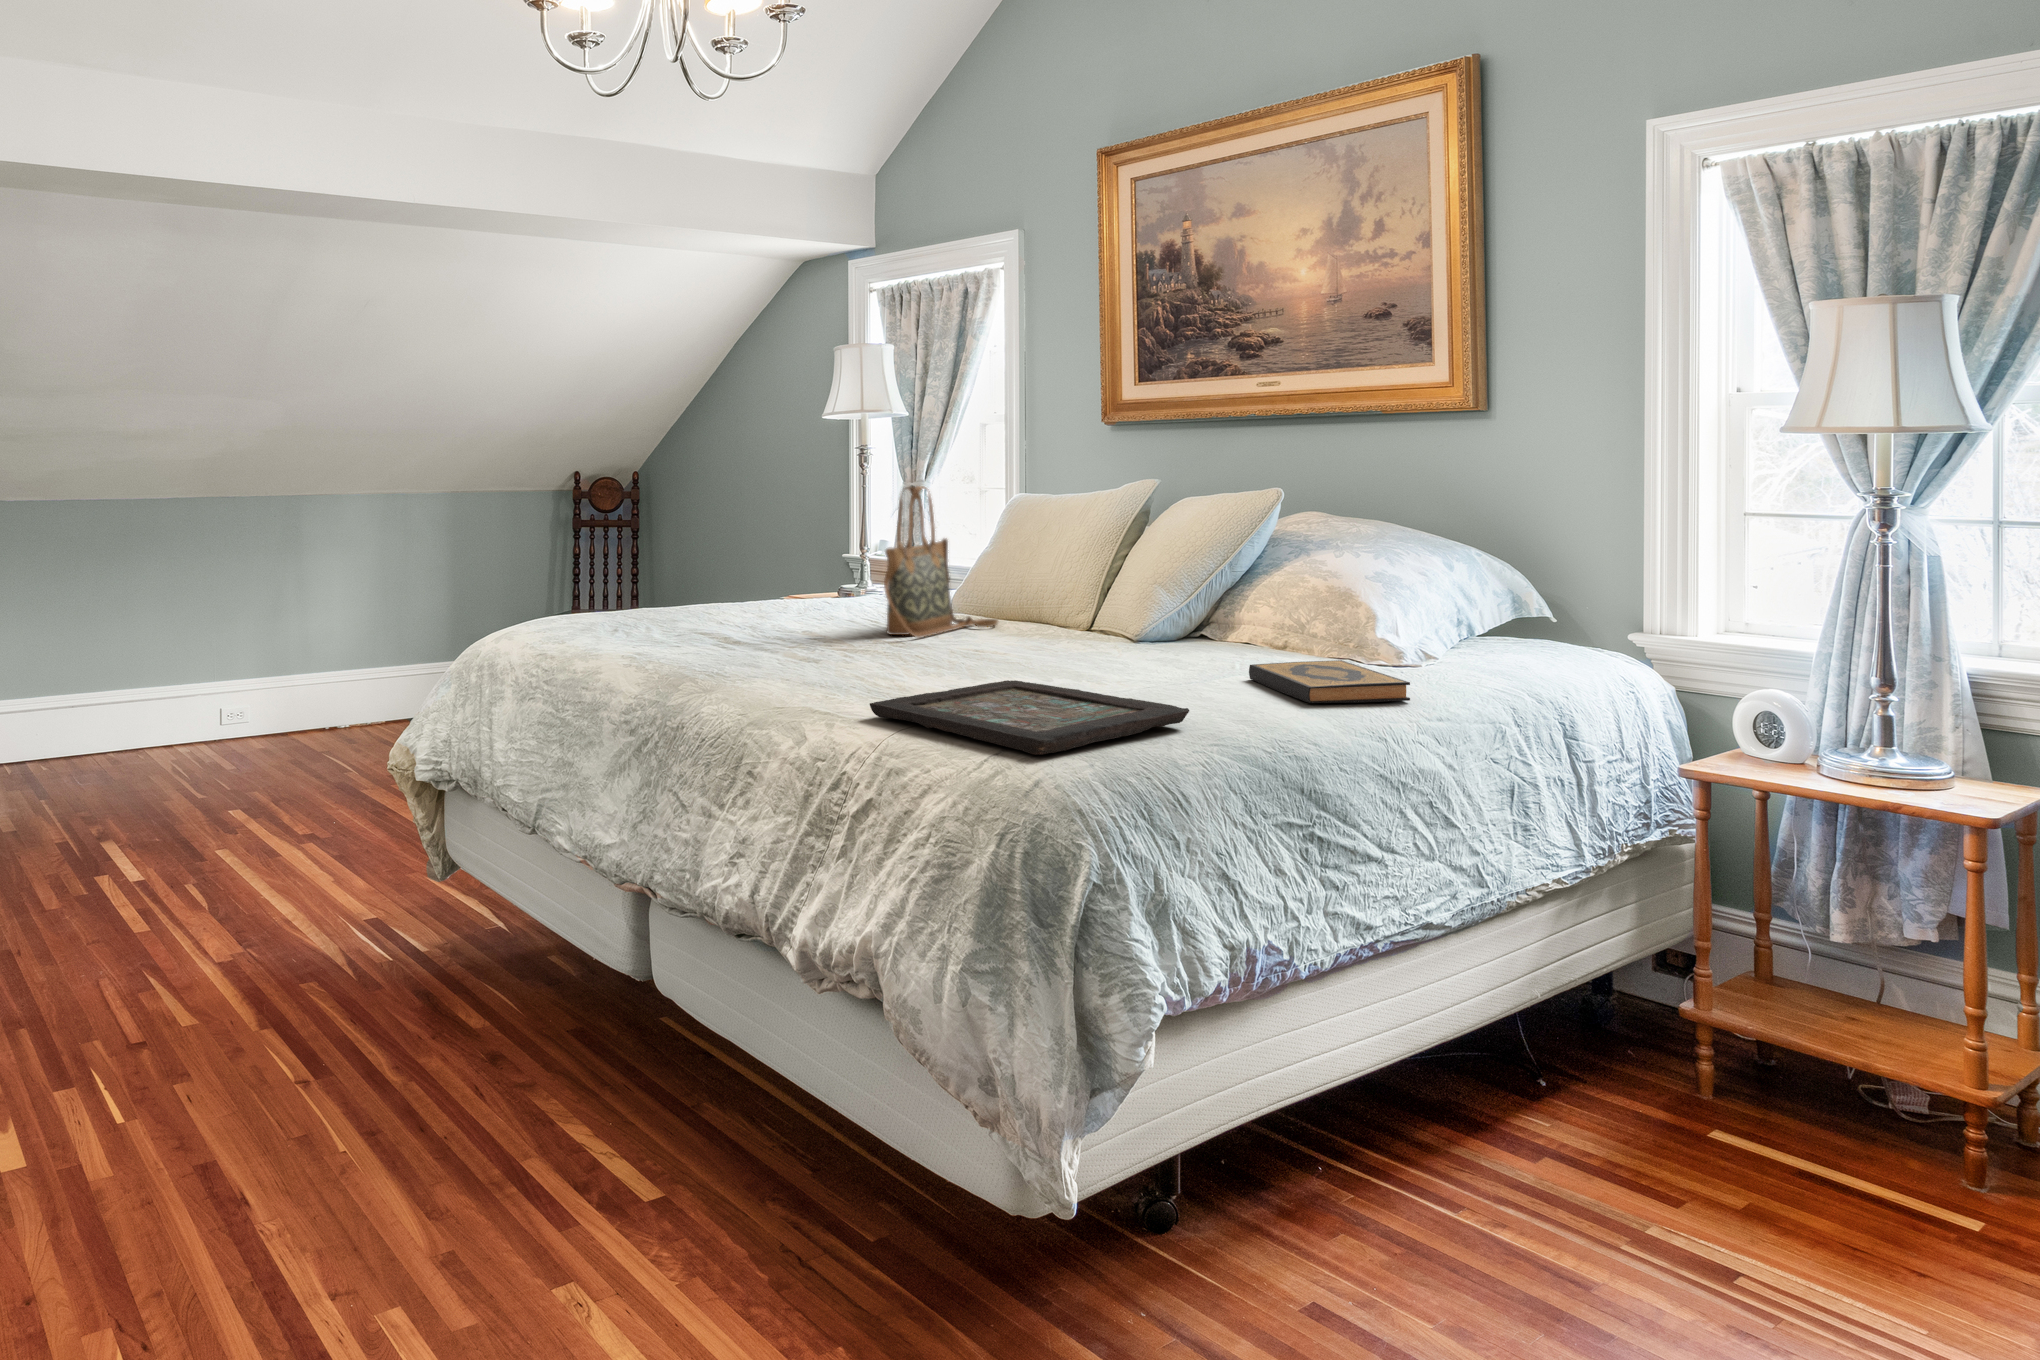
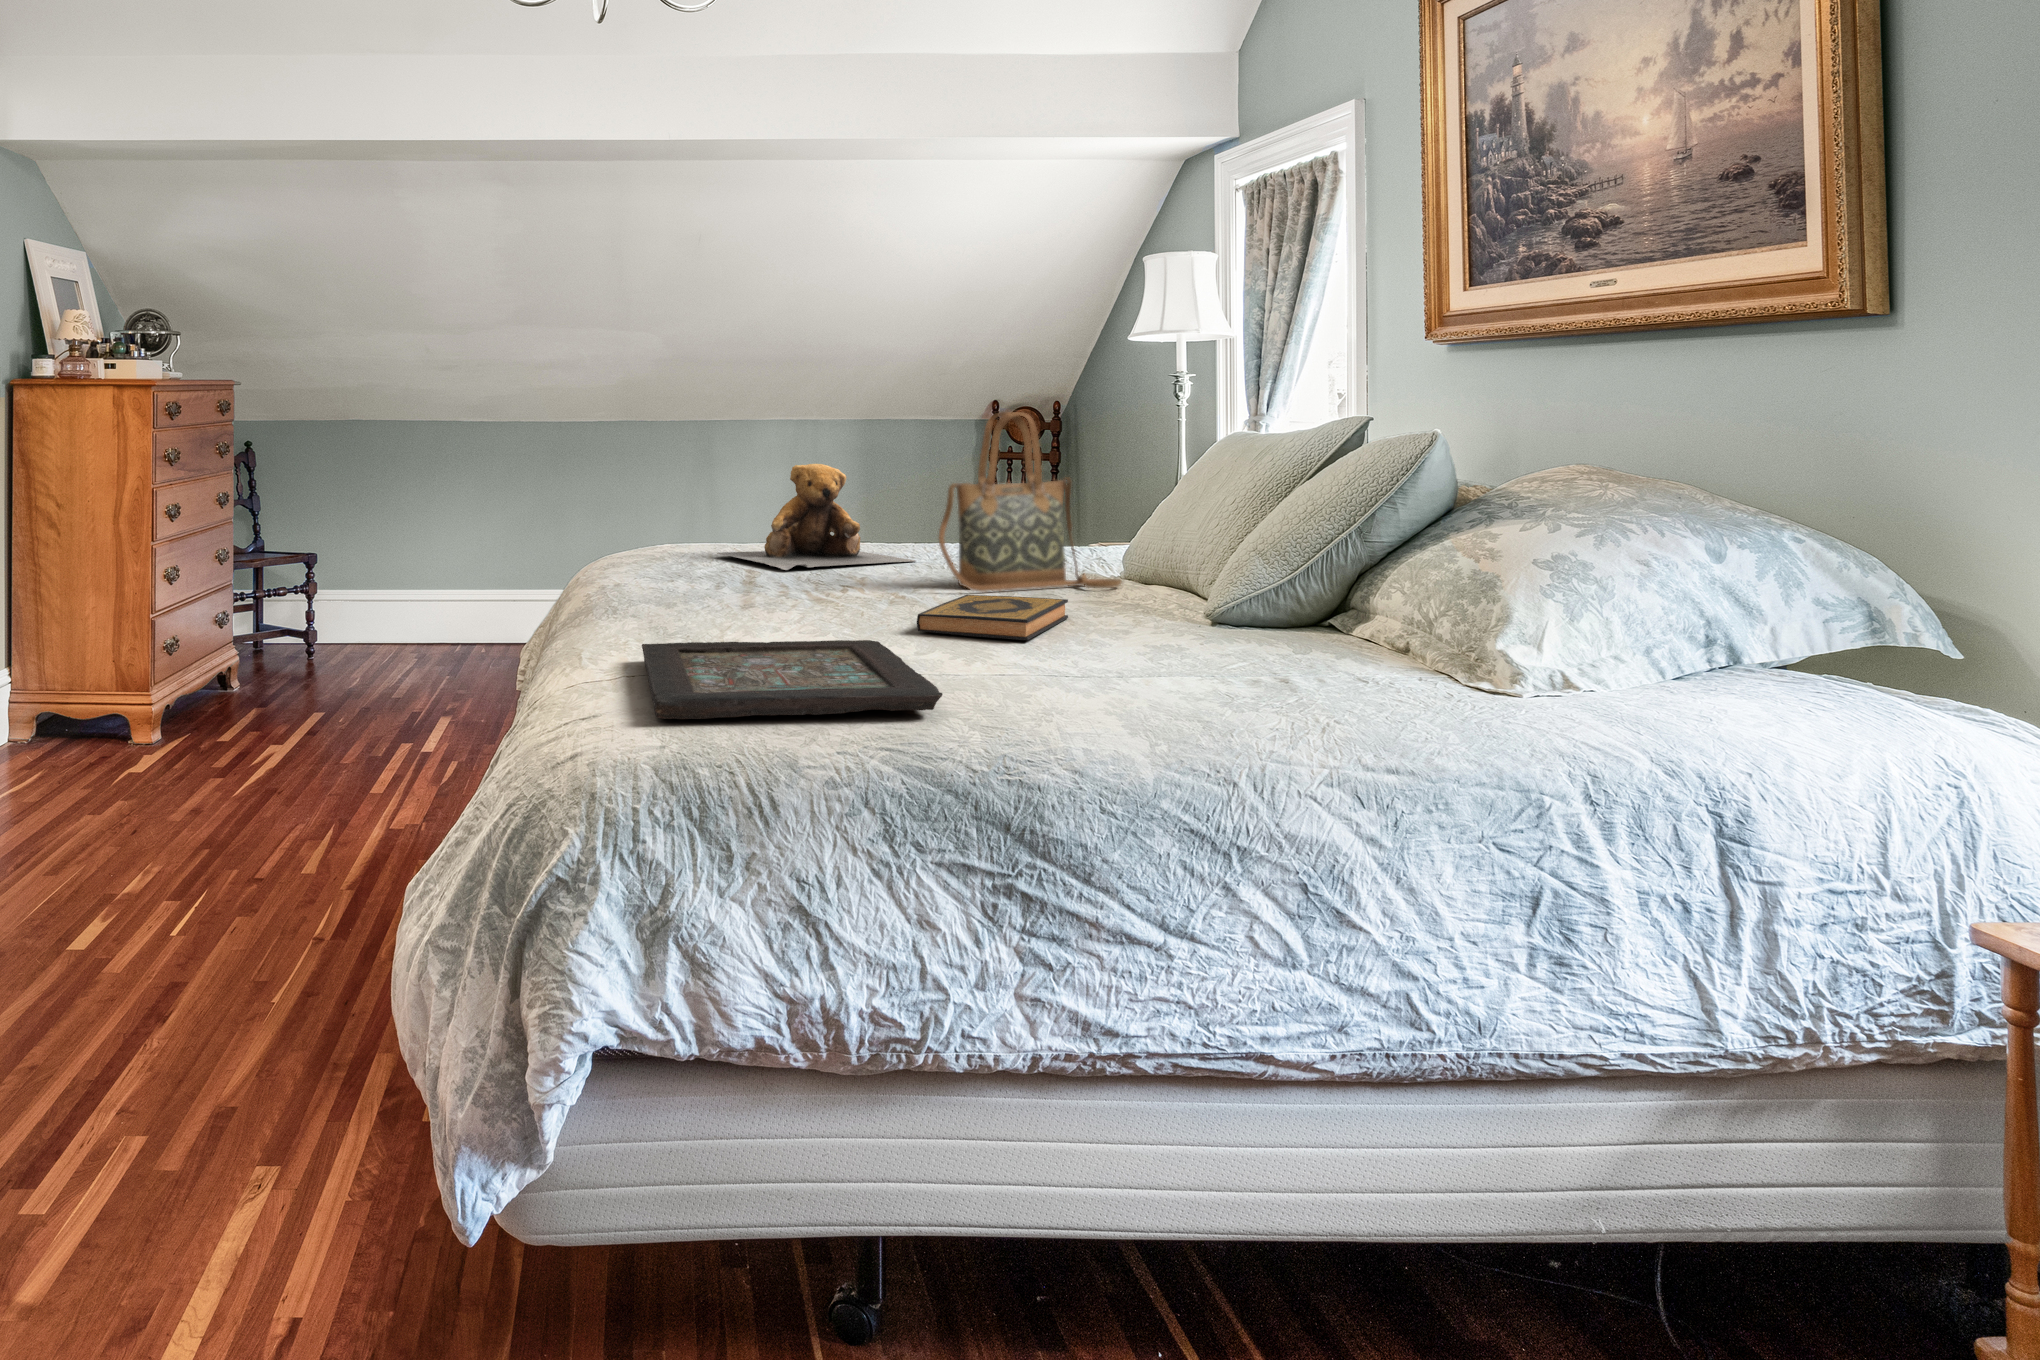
teddy bear: none [617,537,791,635] -> present [717,464,915,570]
hardback book: present [1249,660,1410,703] -> present [917,595,1068,640]

